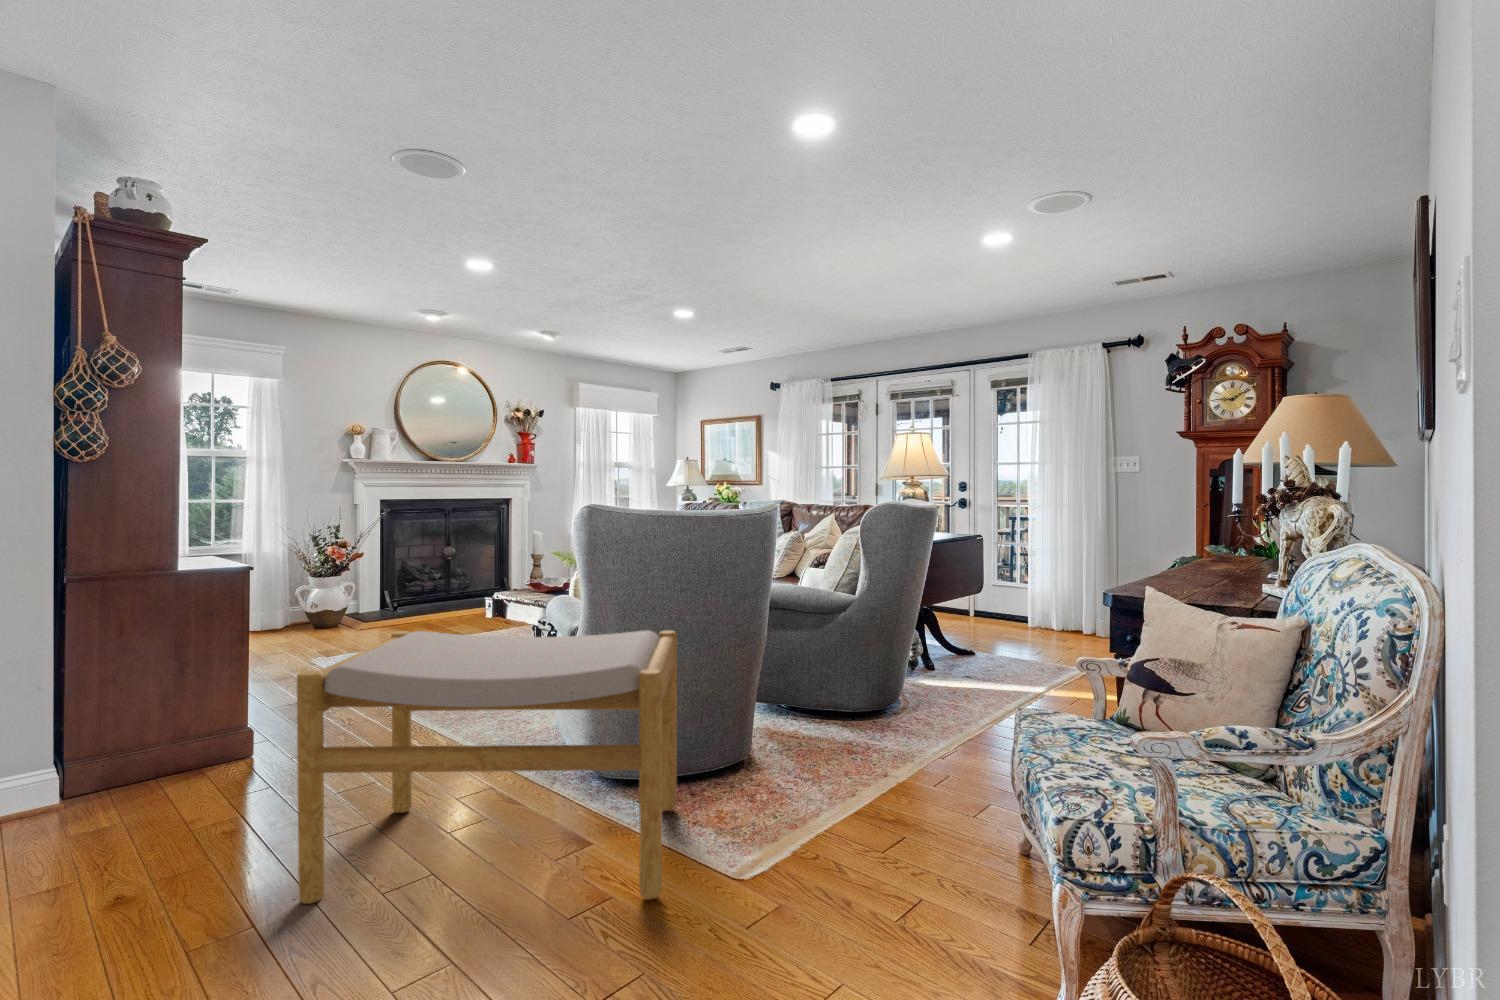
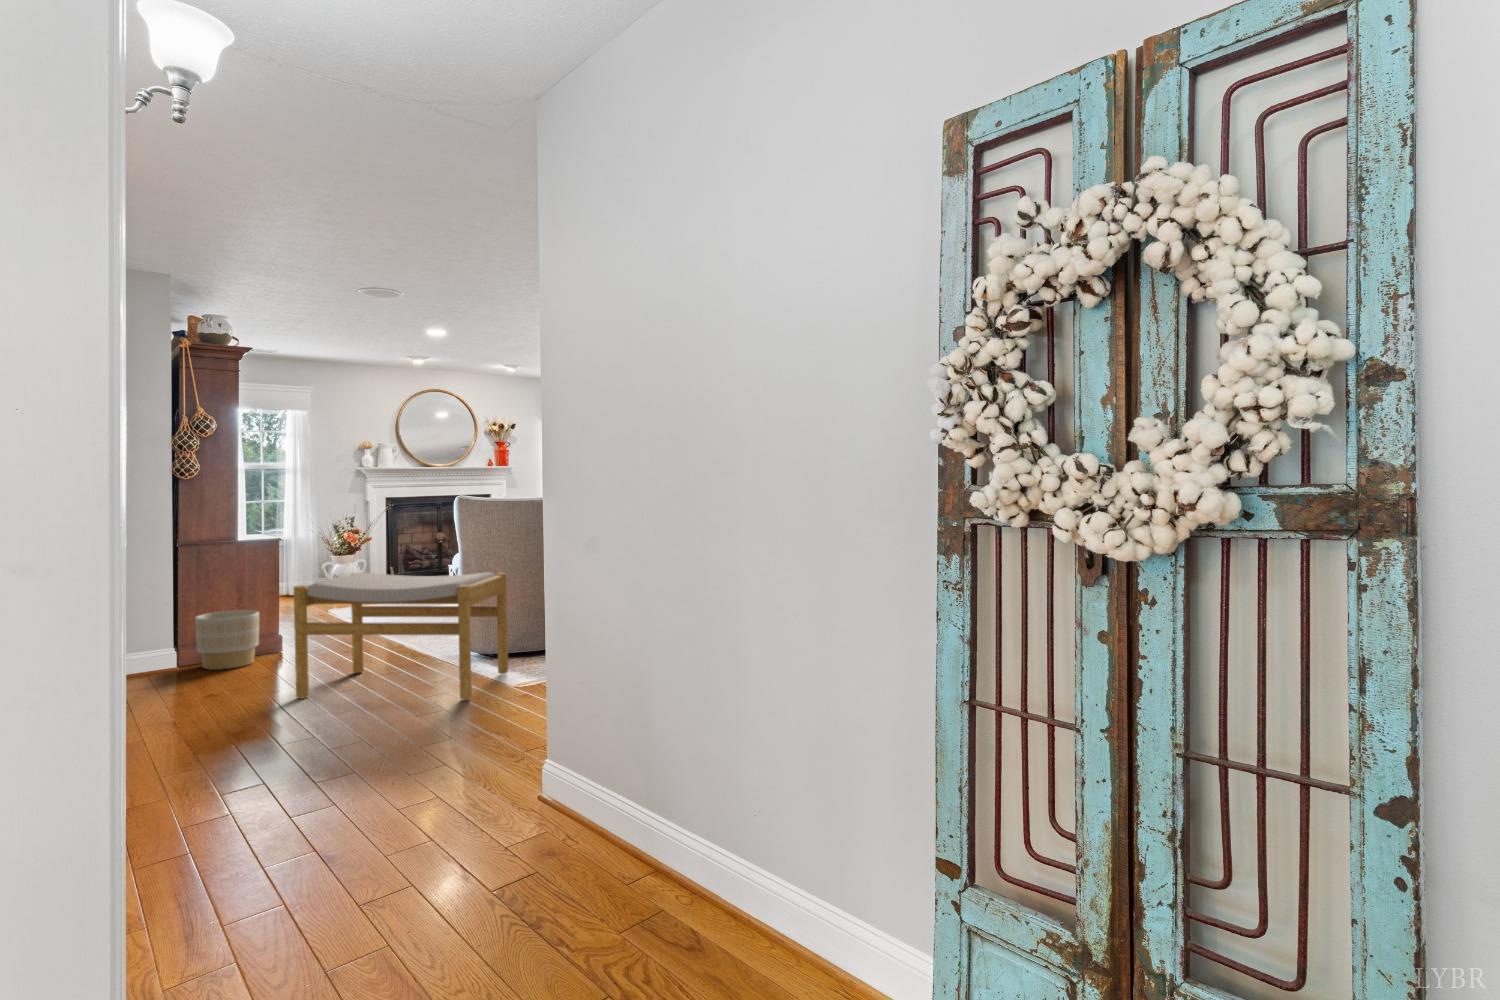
planter: none [93,690,214,807] -> present [195,610,259,670]

